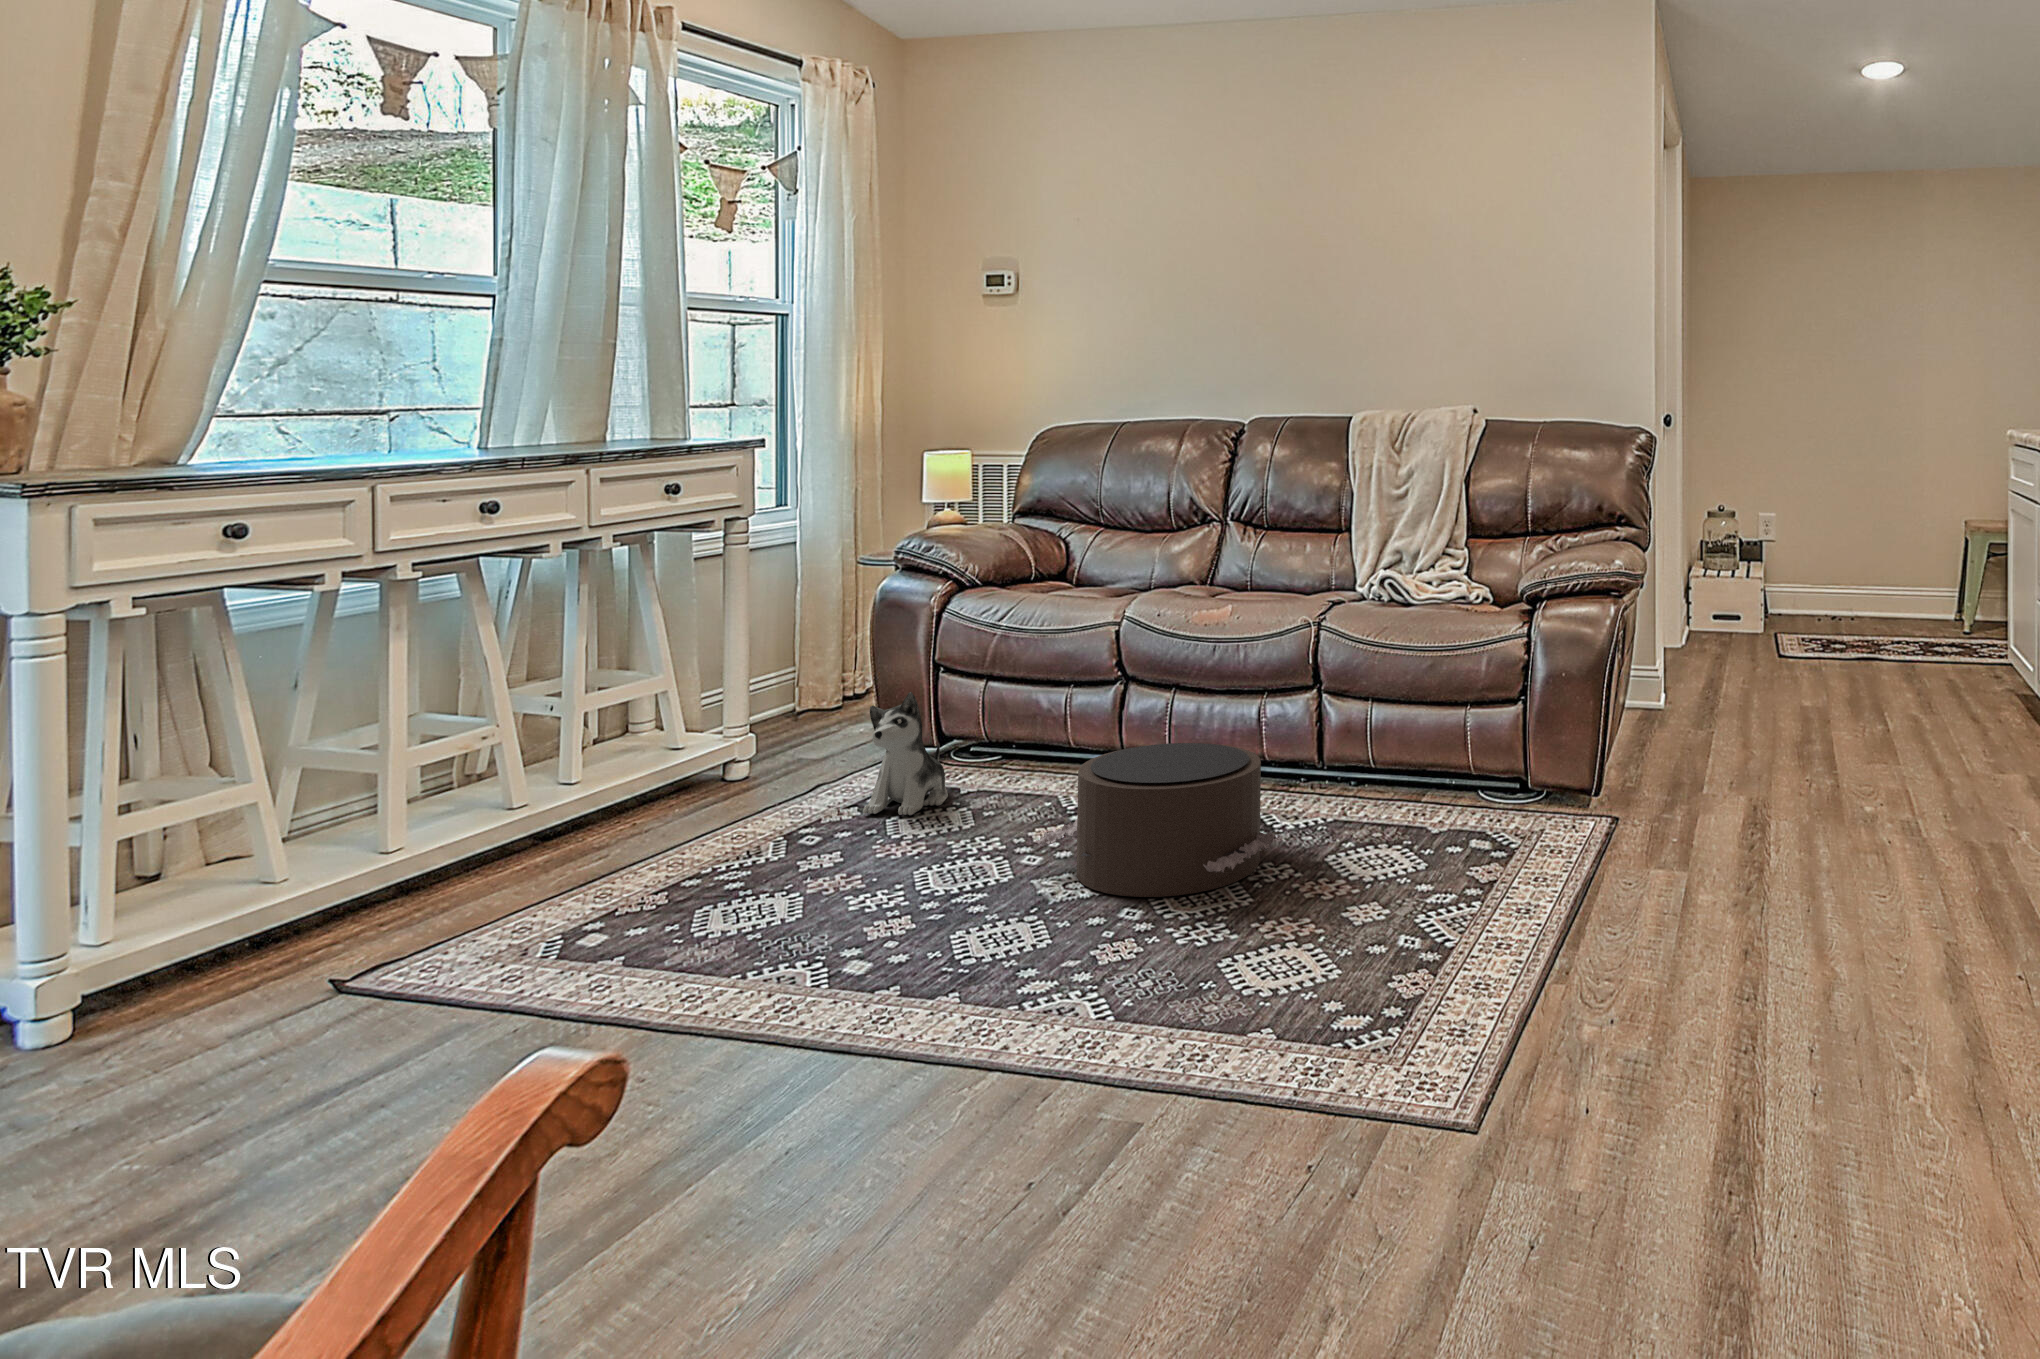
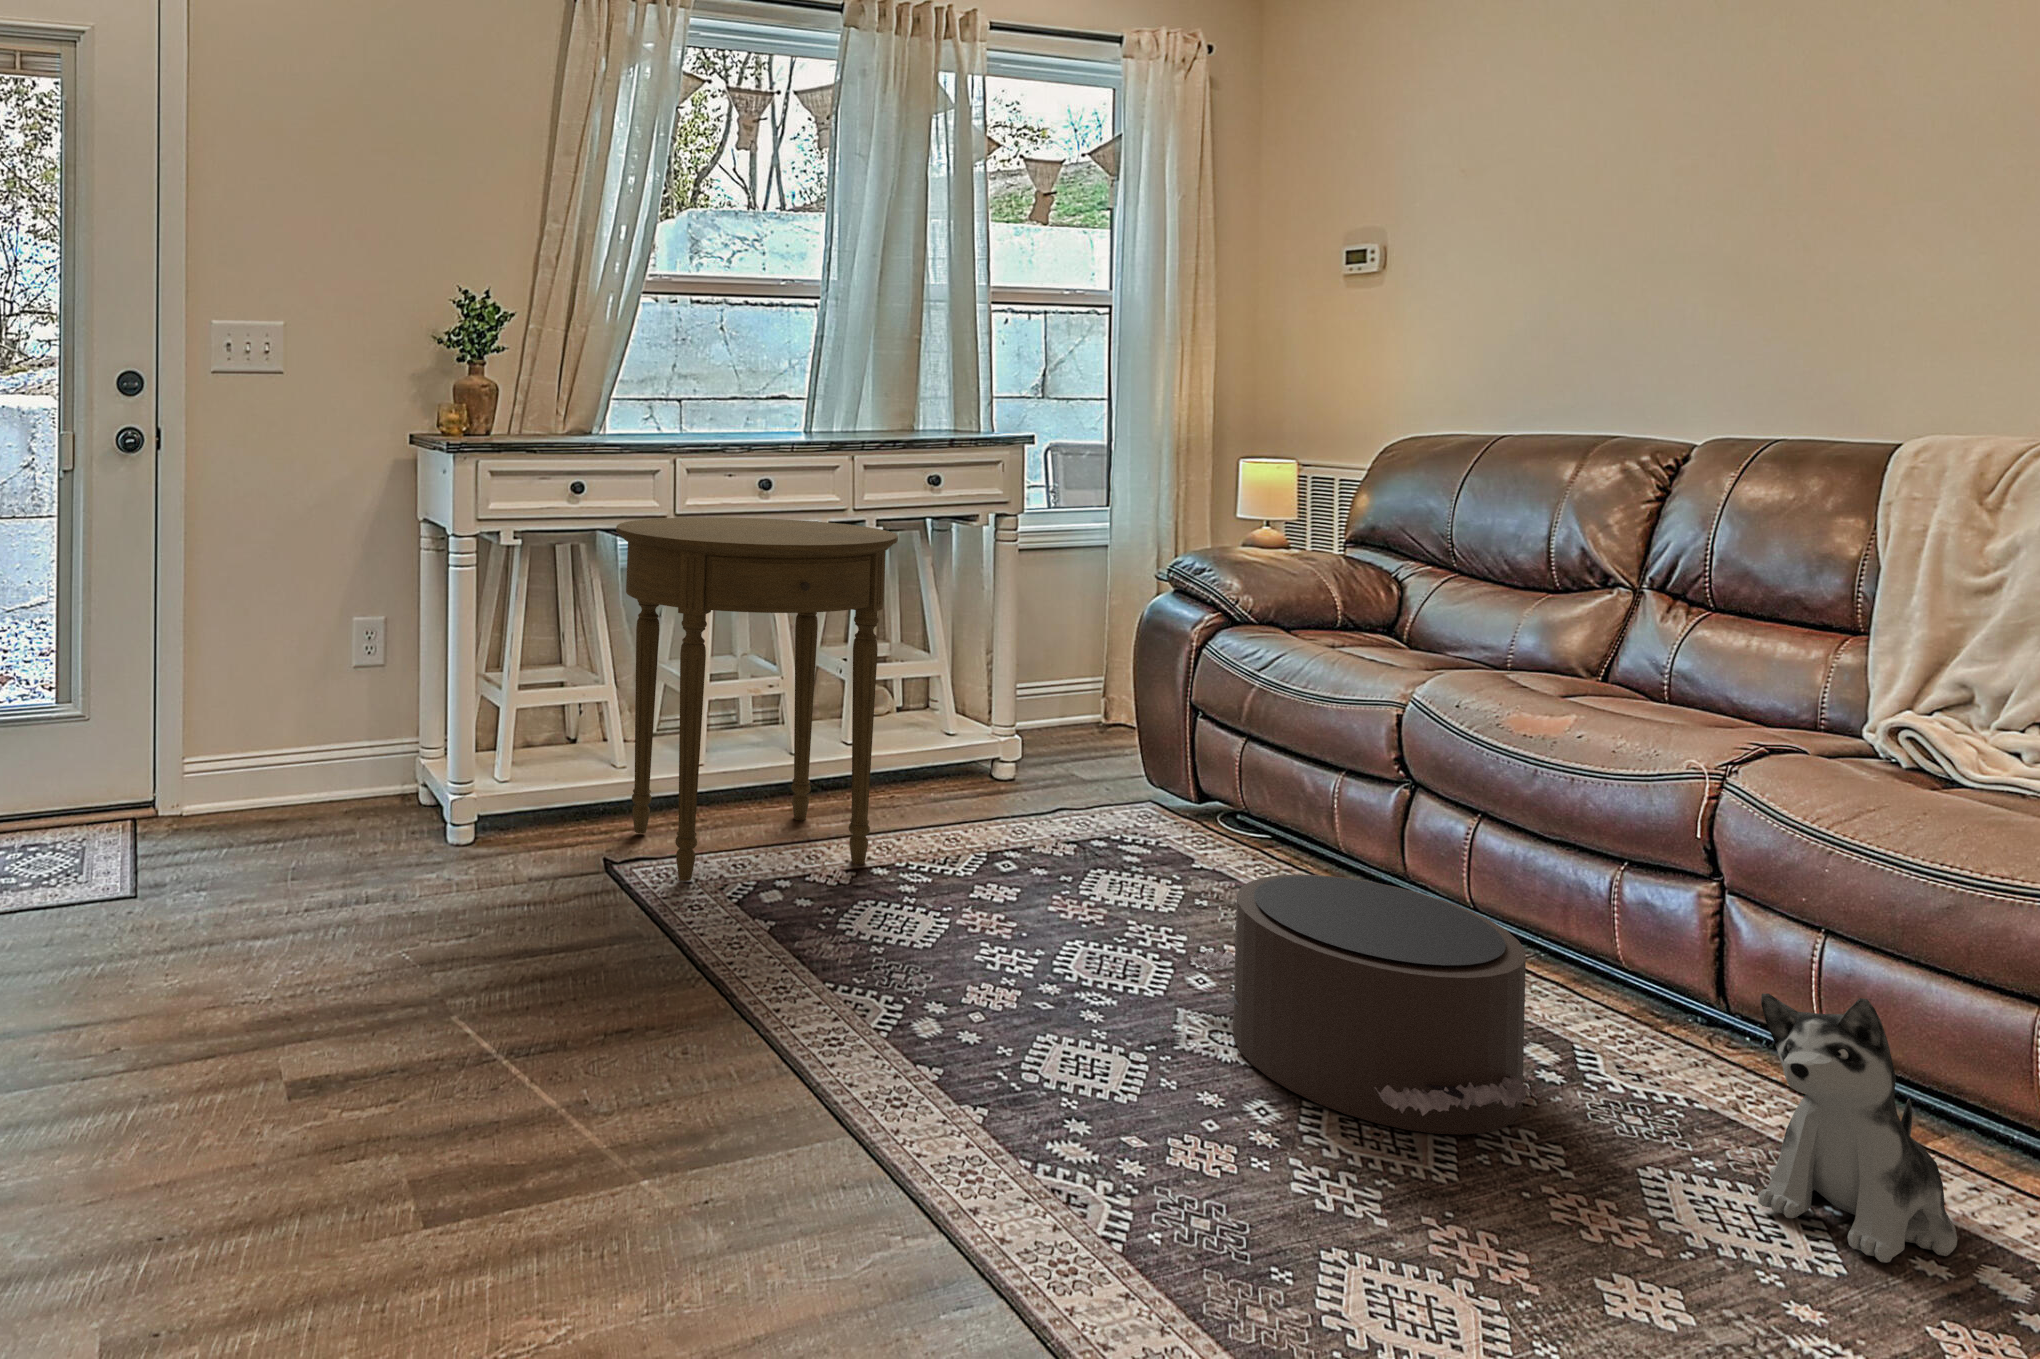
side table: none [323,543,696,967] -> present [616,517,898,881]
plush toy: present [863,692,948,815] -> present [1758,994,1957,1262]

